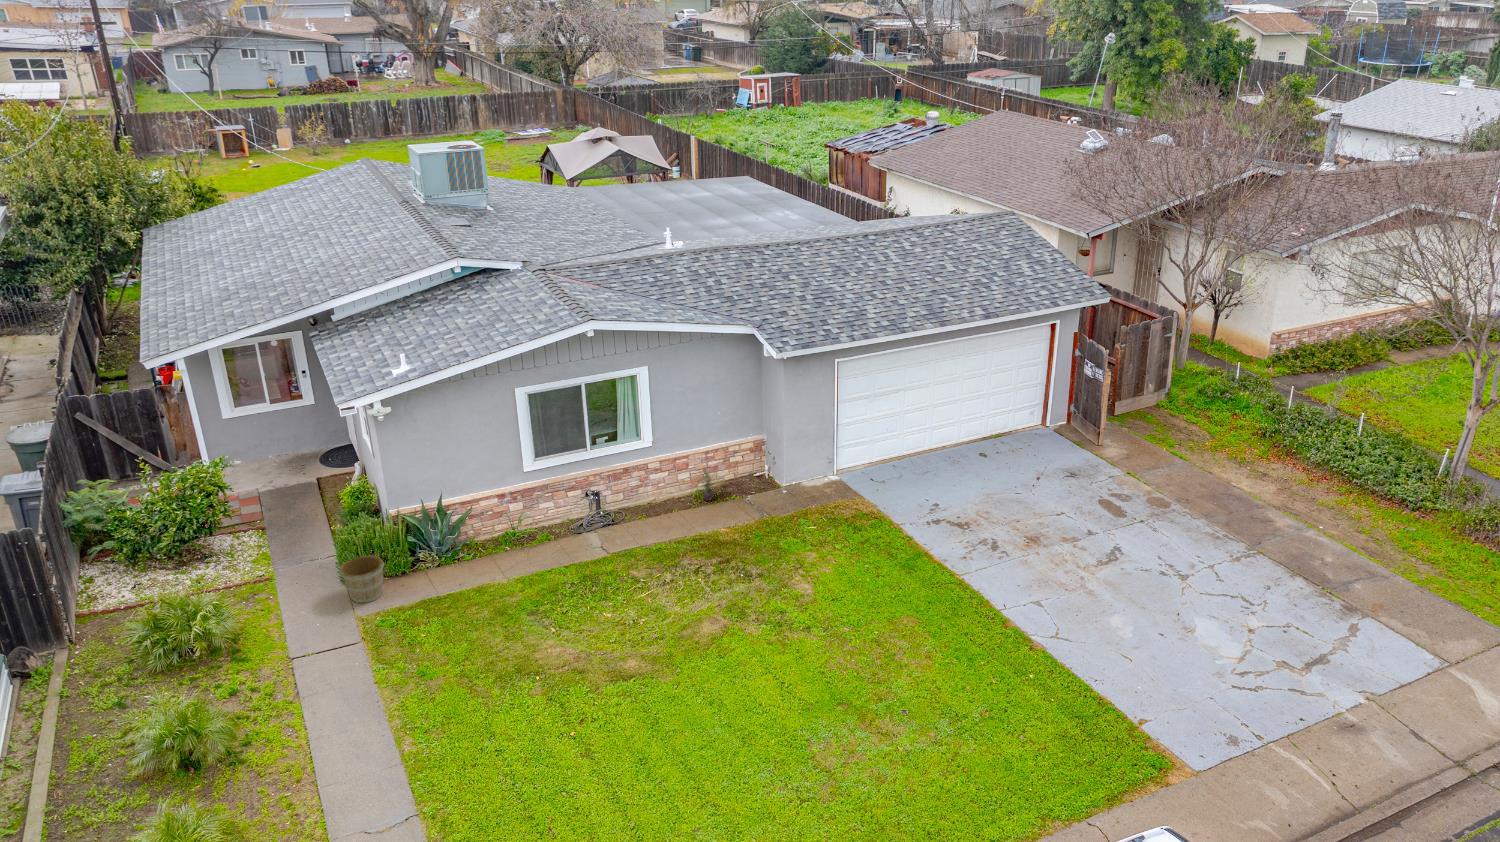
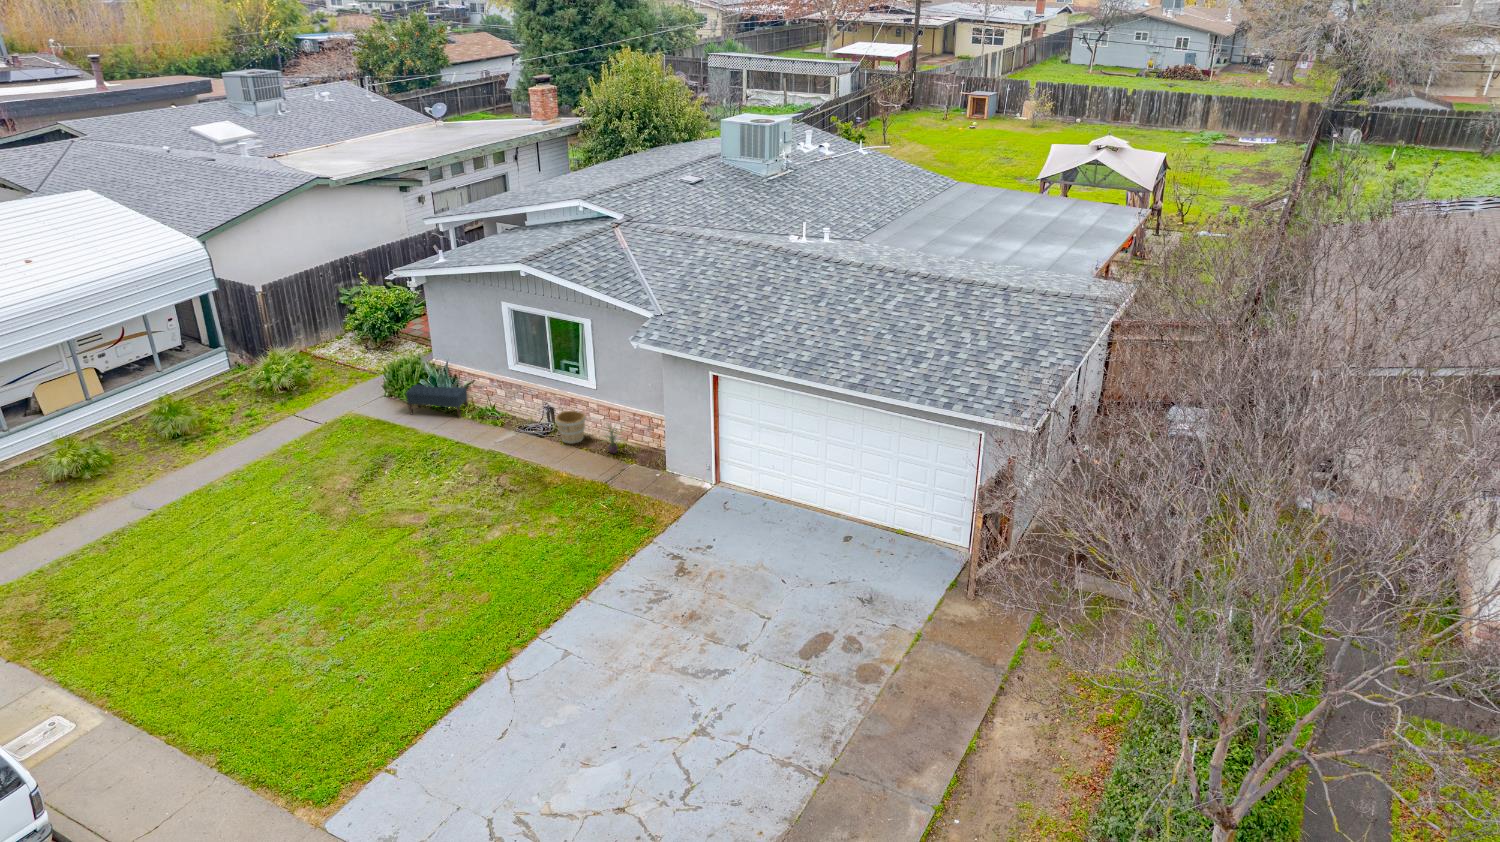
bench: none [411,521,496,588] -> present [405,384,468,418]
wooden bucket: present [340,555,384,603] -> present [556,411,586,444]

